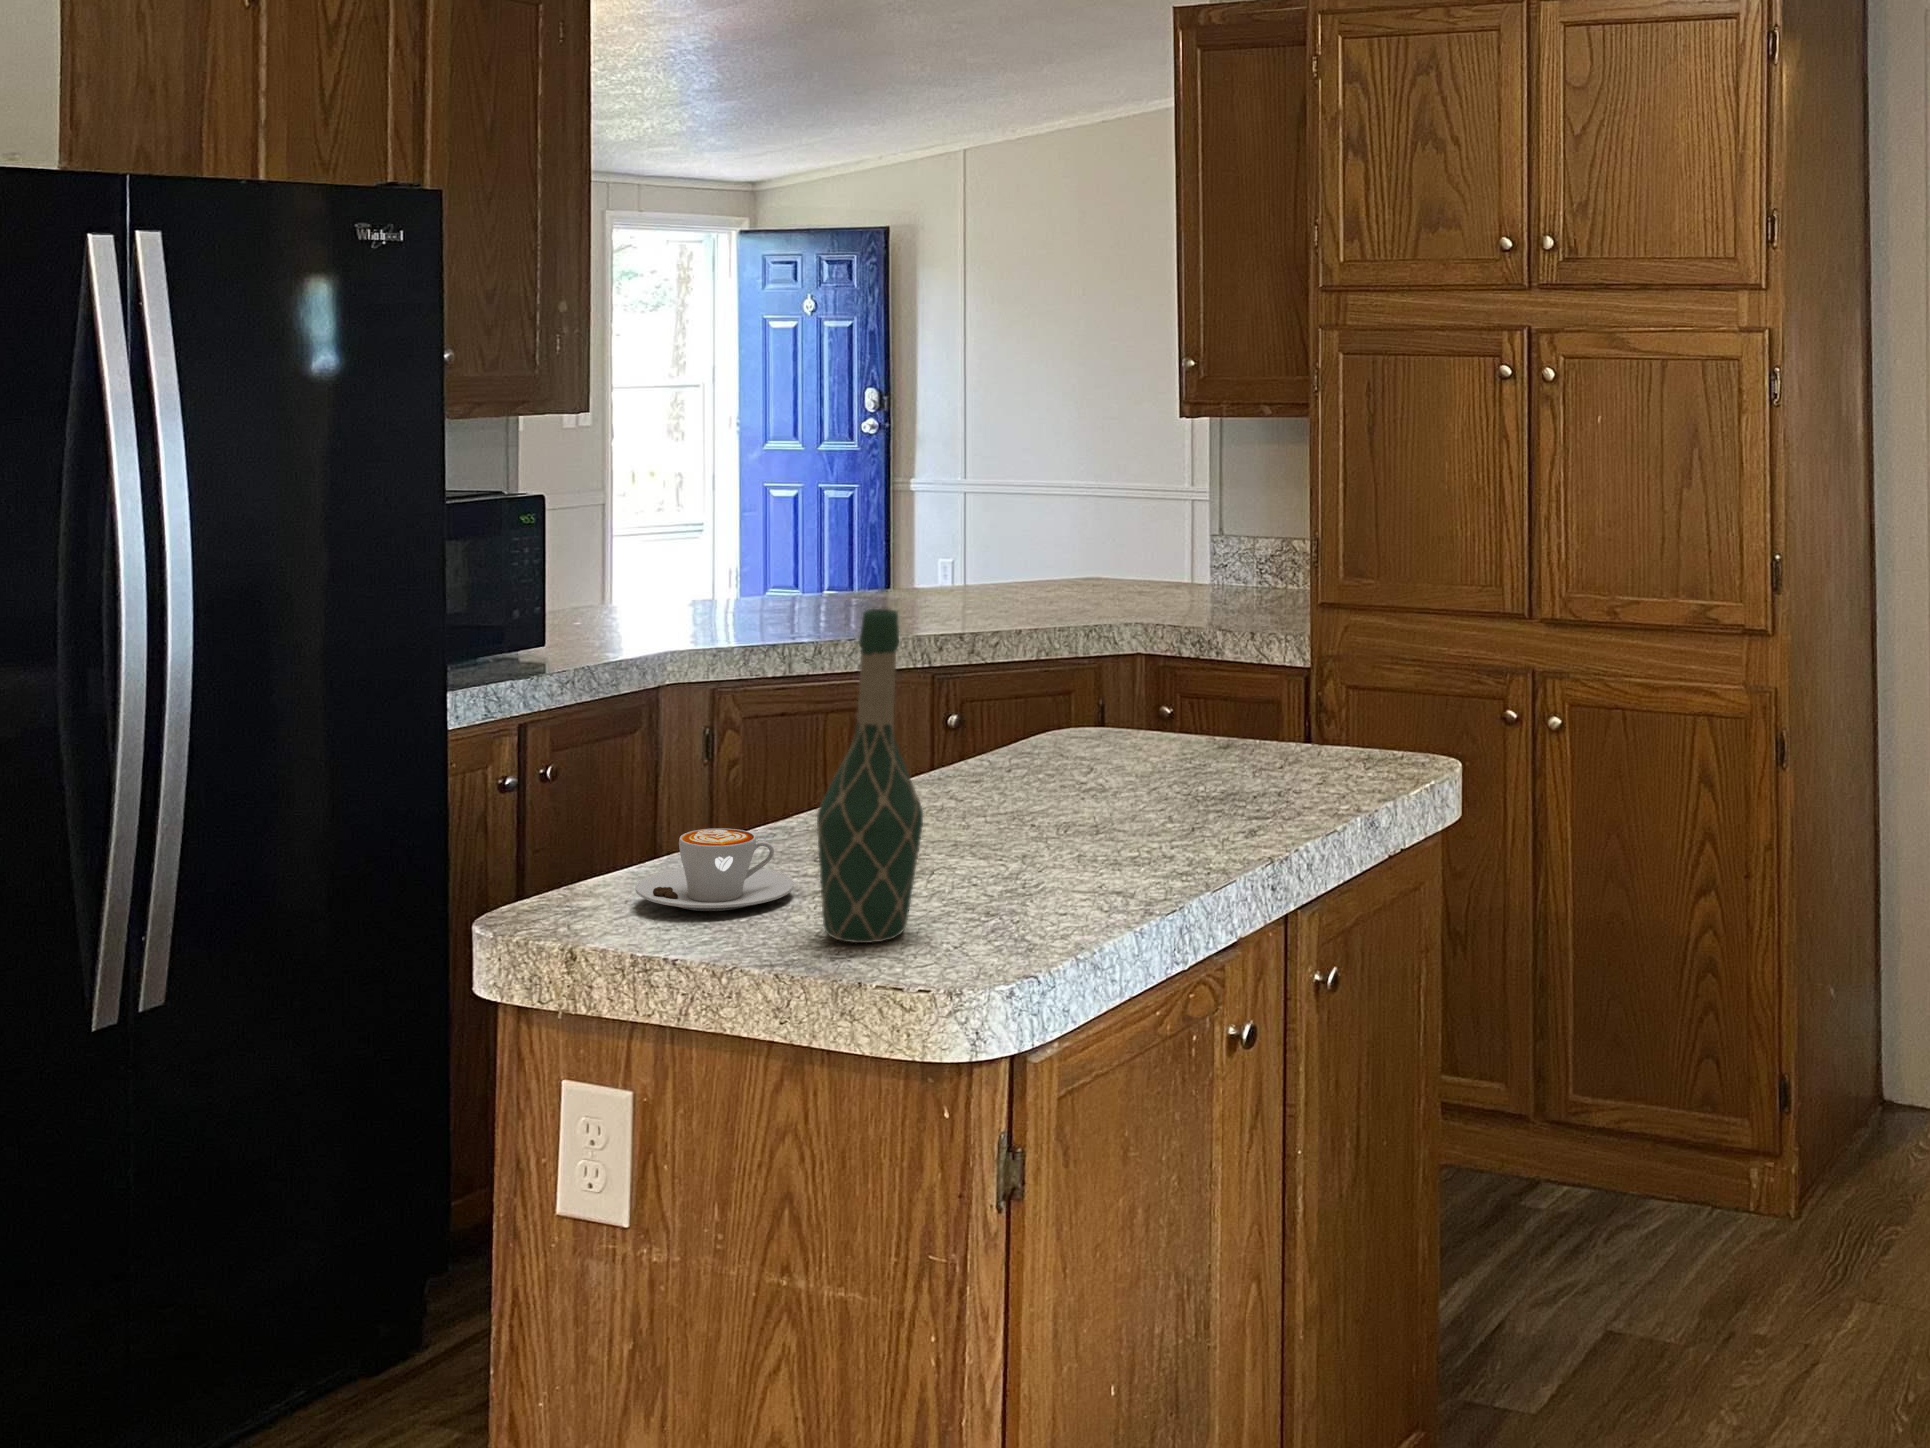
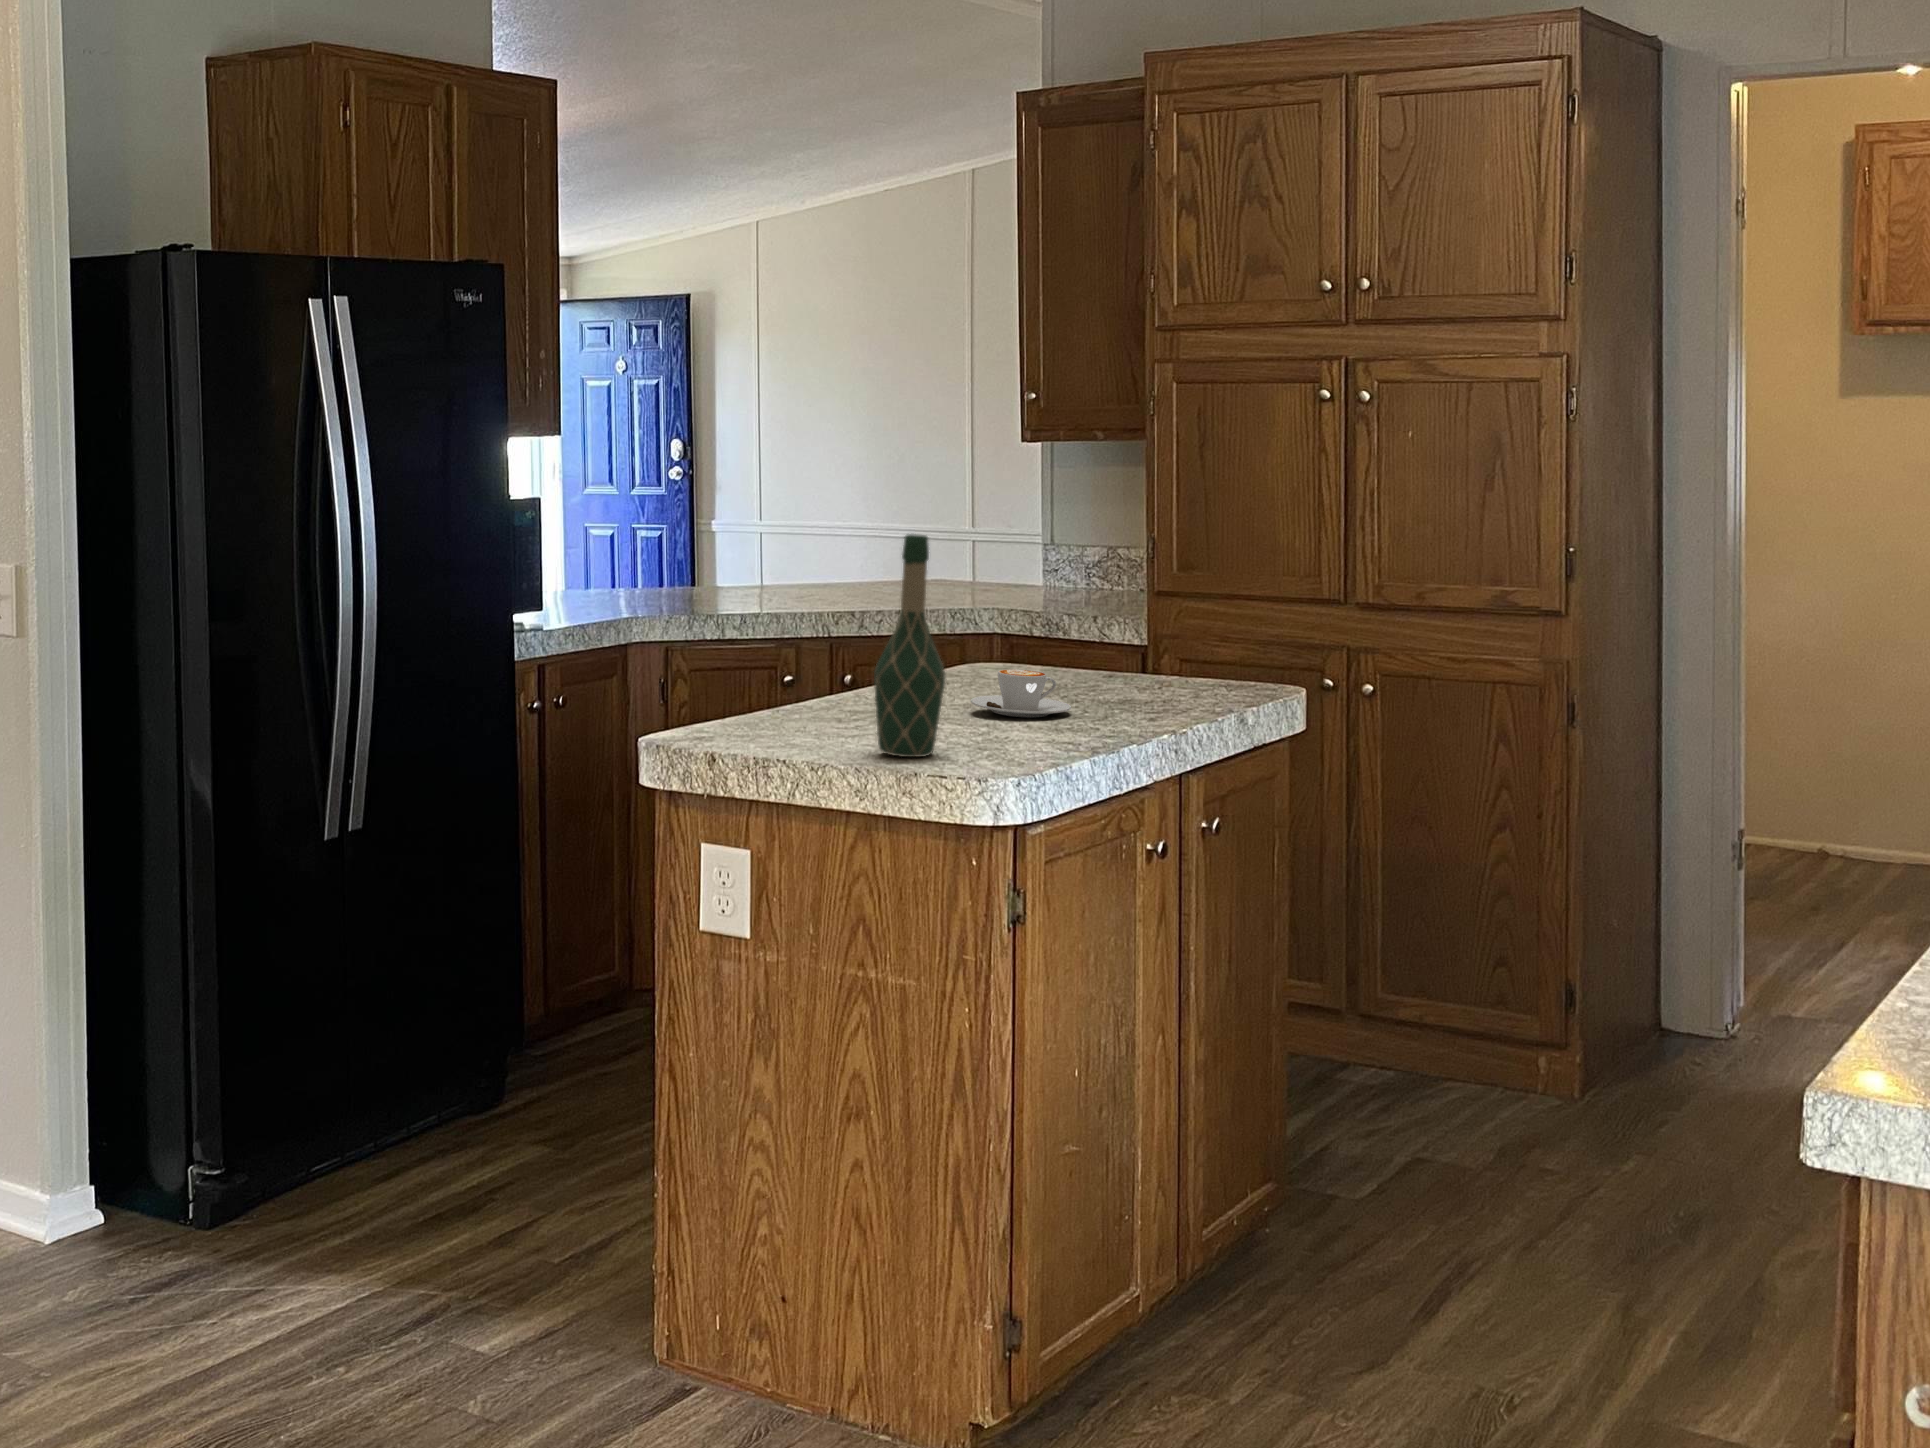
coffee cup: present [635,828,794,911] -> present [971,669,1071,717]

